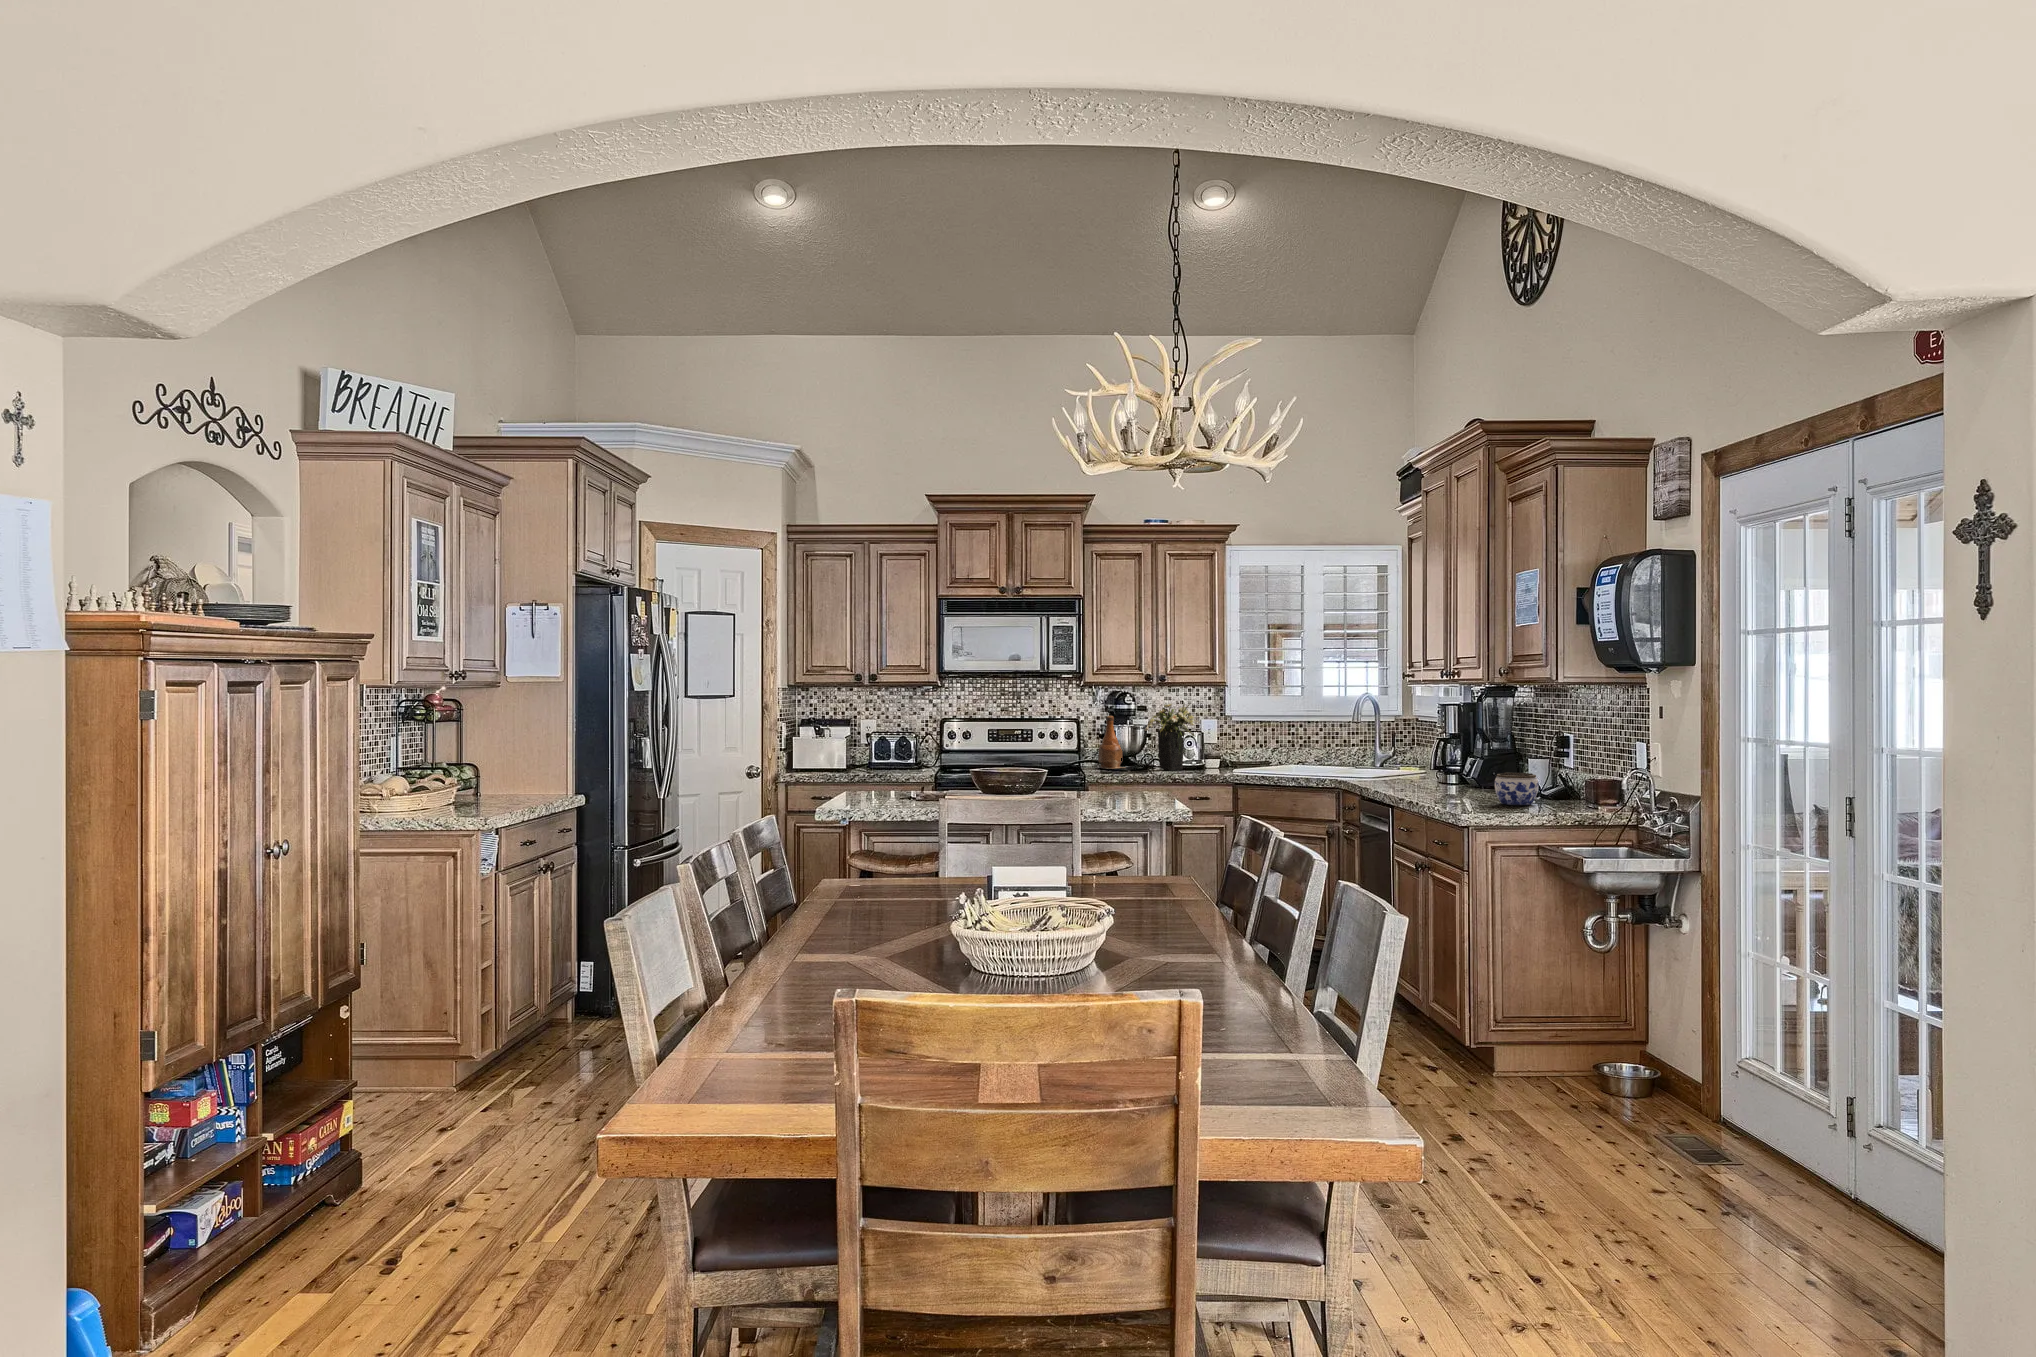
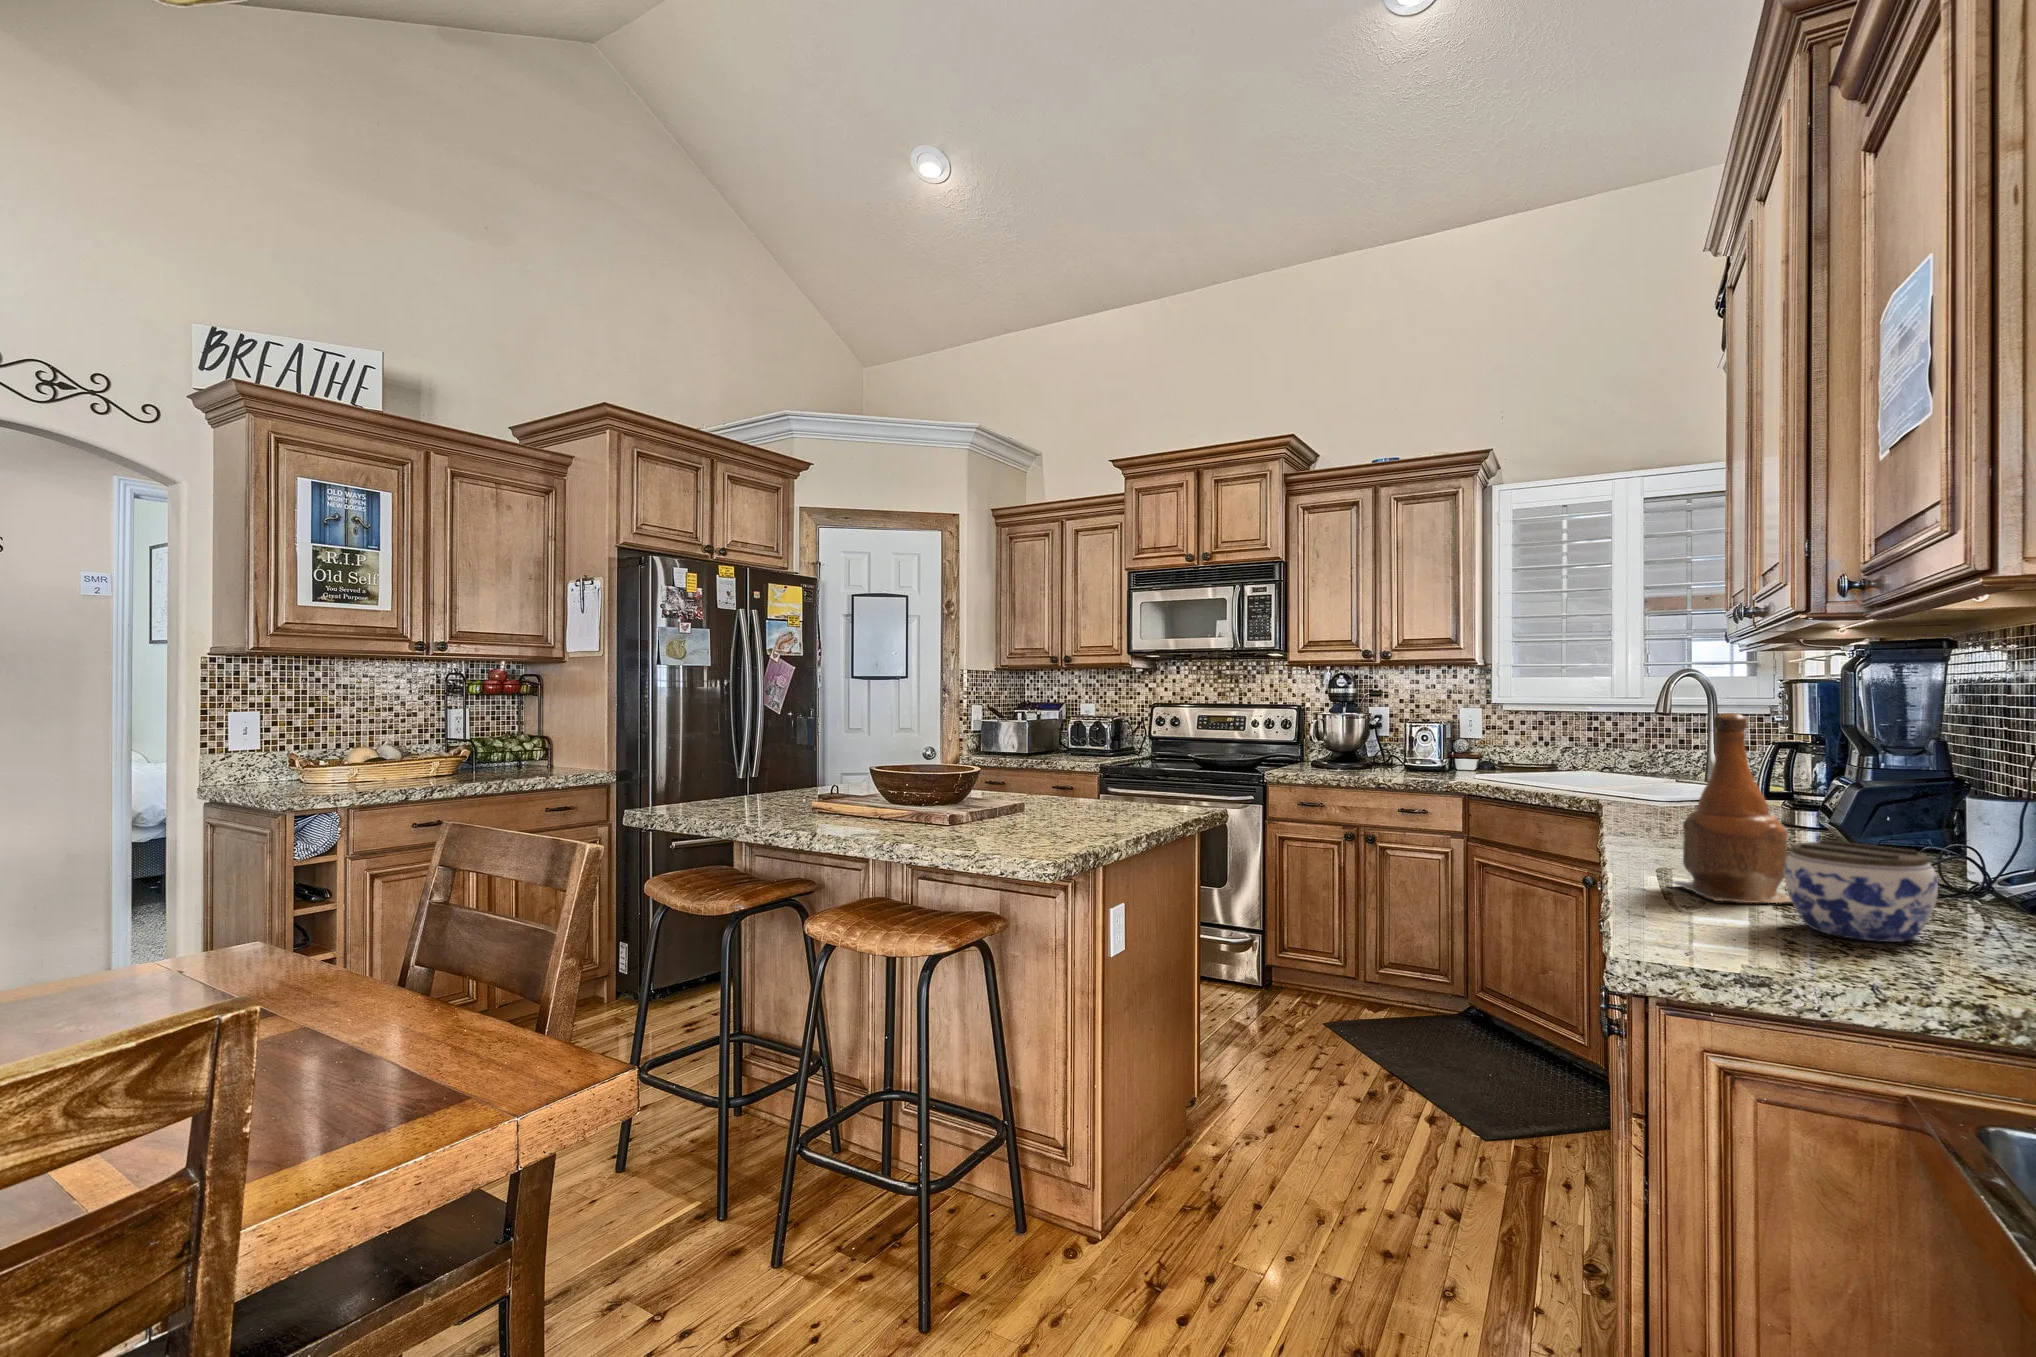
flower arrangement: present [1145,703,1199,770] -> none [1333,683,1411,774]
bottle: present [1098,716,1125,769] -> present [1672,713,1792,903]

